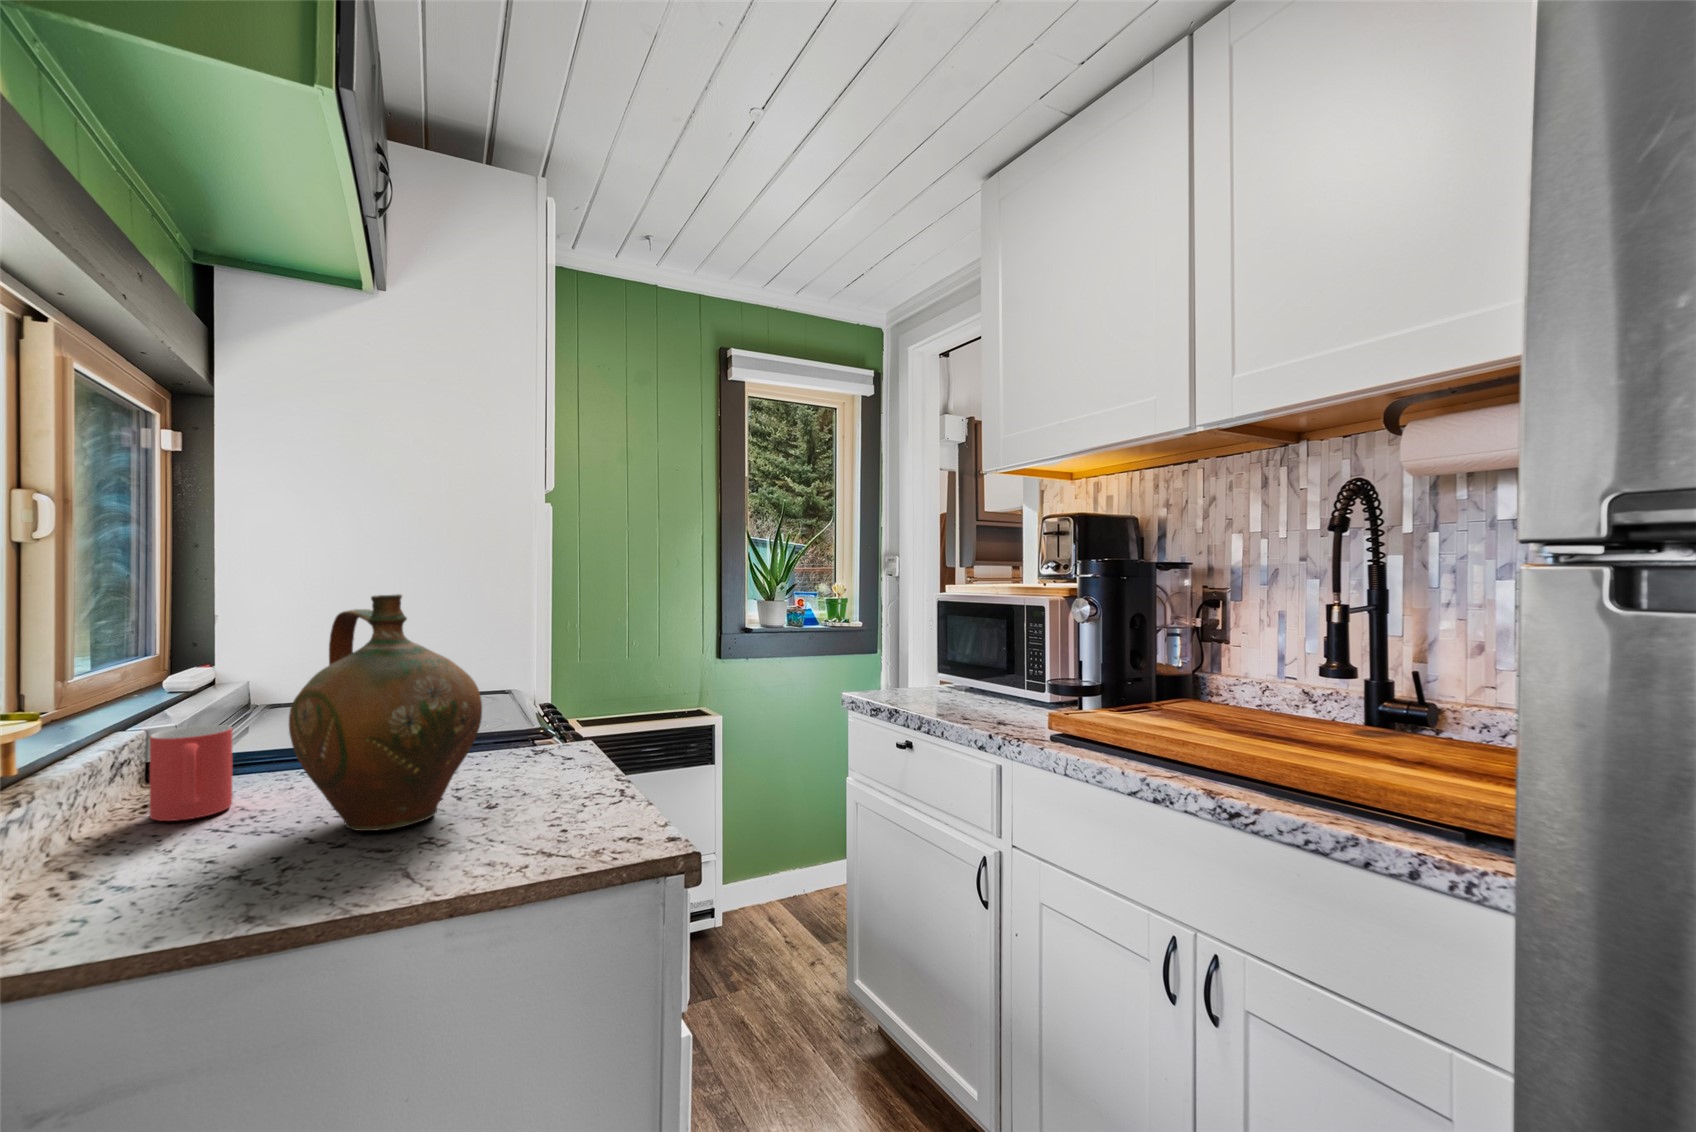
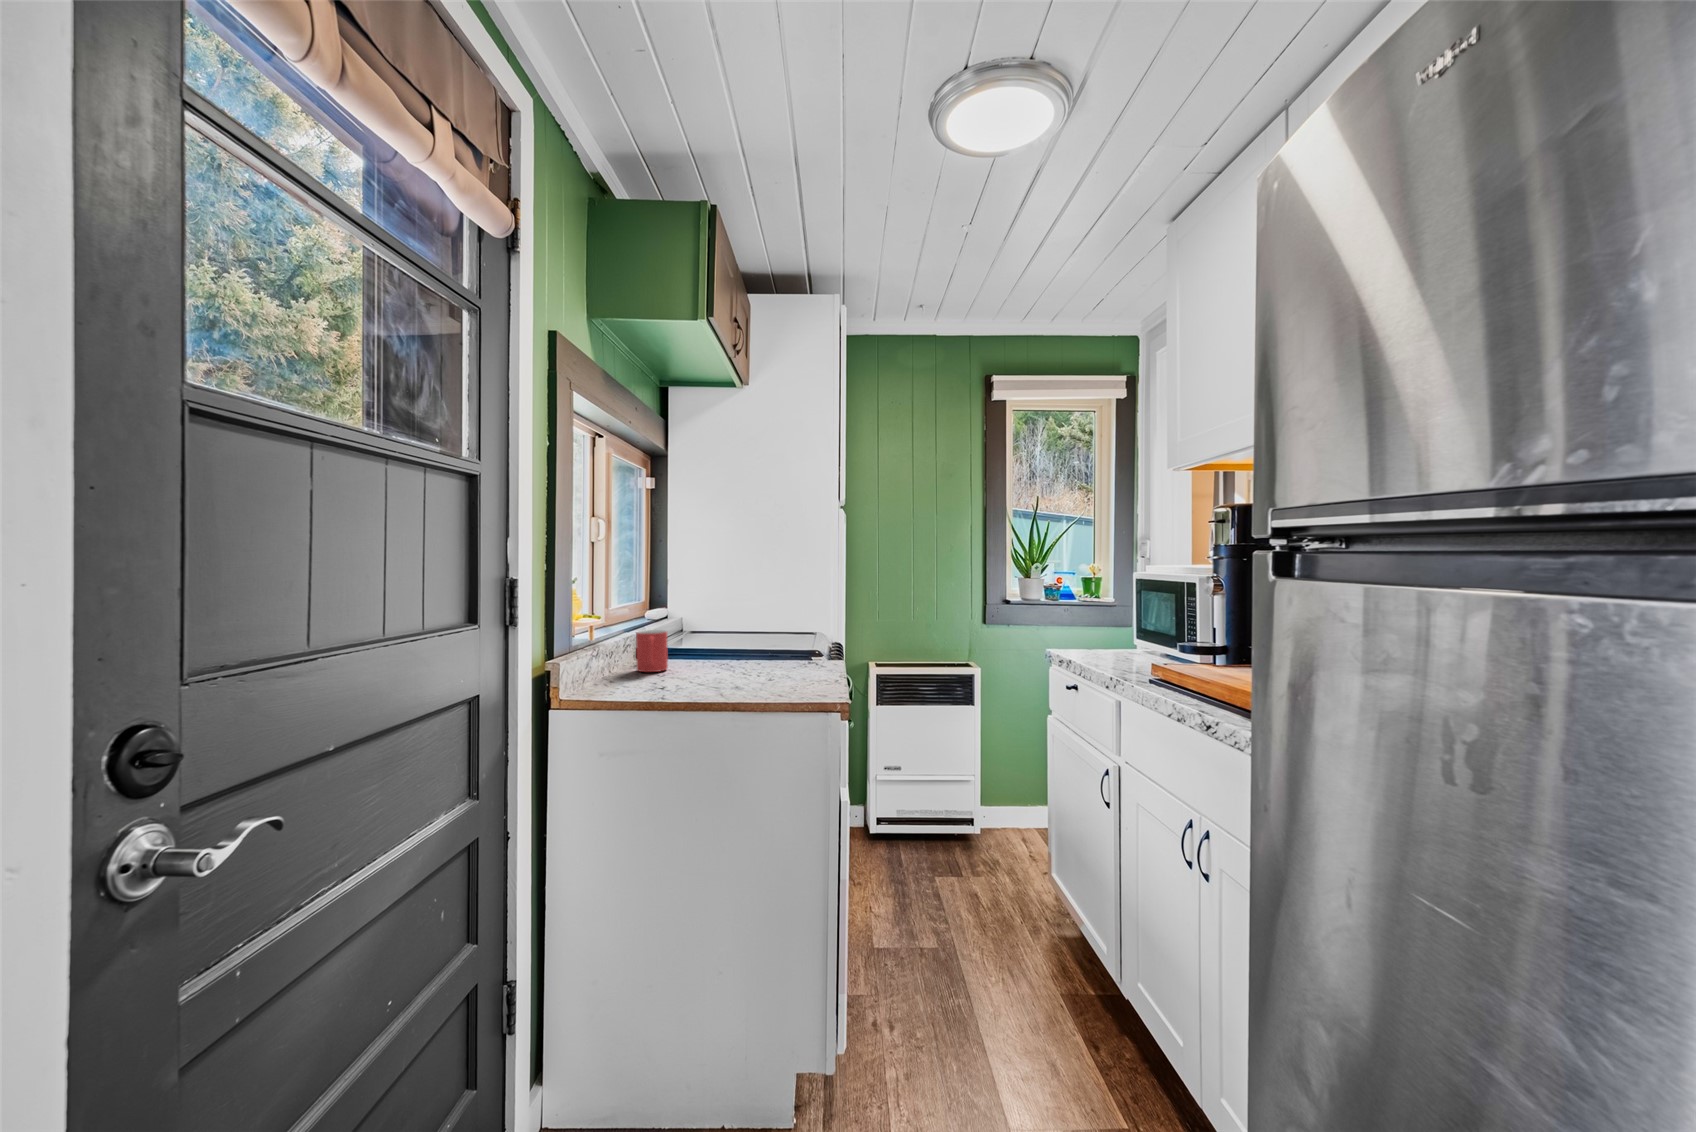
ceramic jug: present [289,594,482,831] -> none [687,567,770,682]

